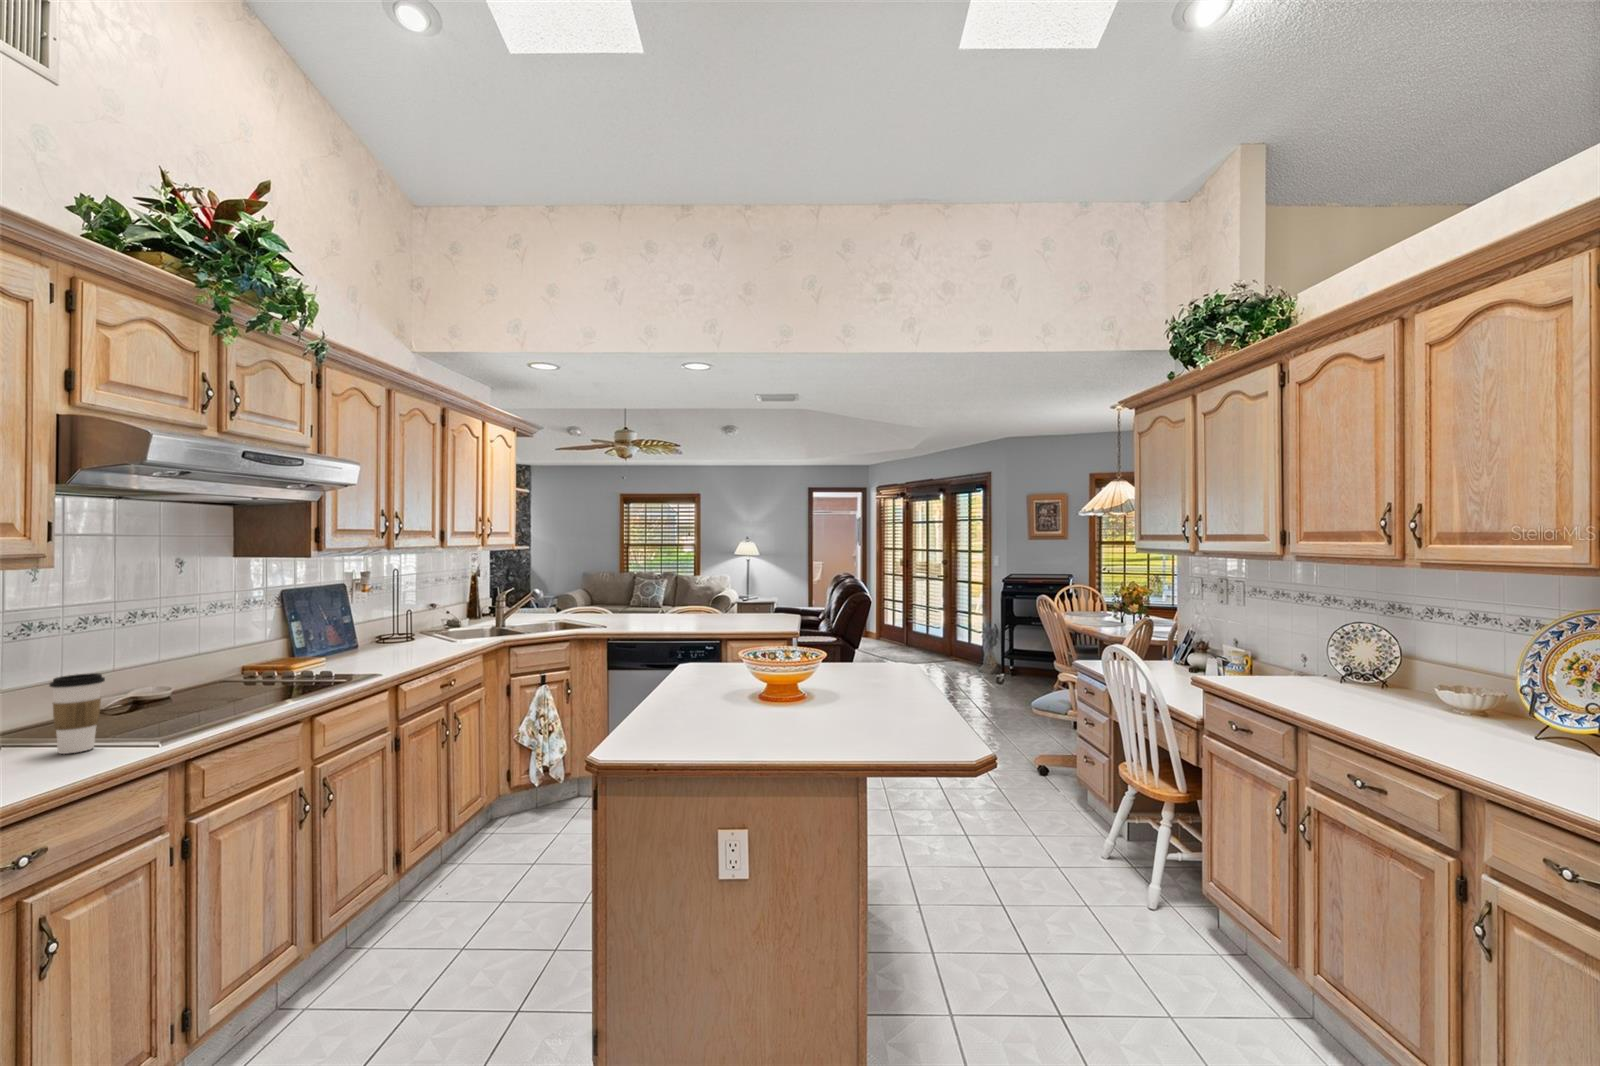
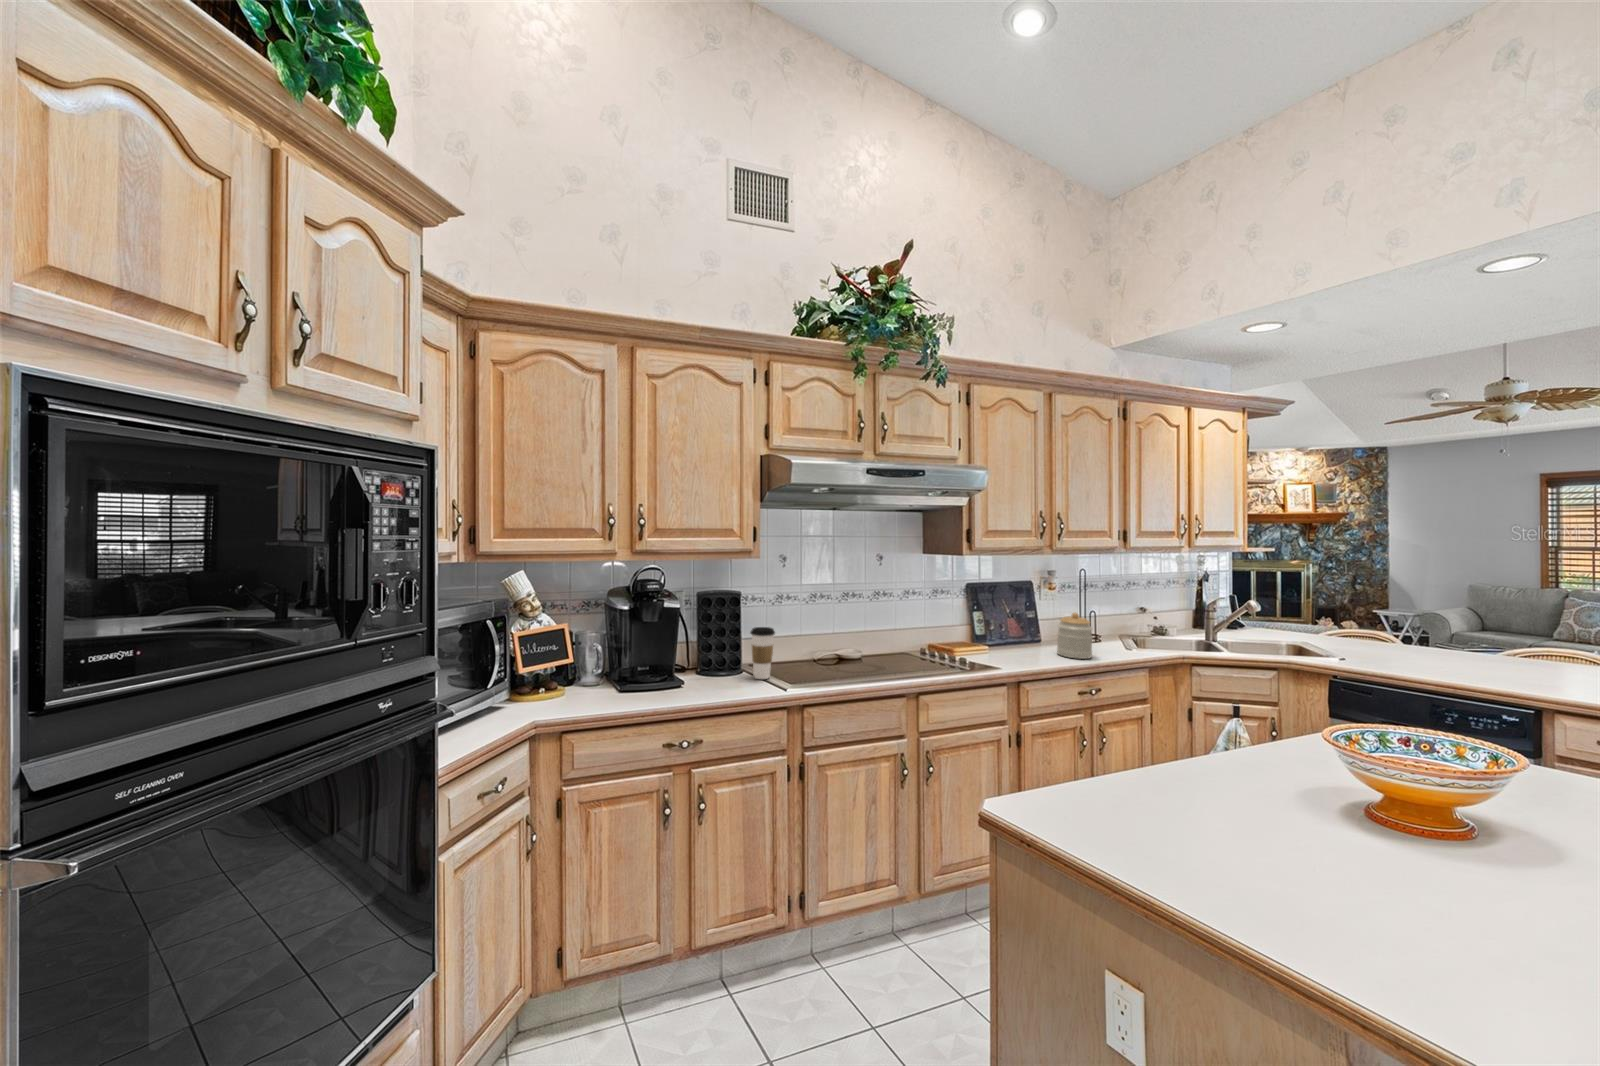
jar: none [400,611,436,655] -> present [1057,612,1092,659]

